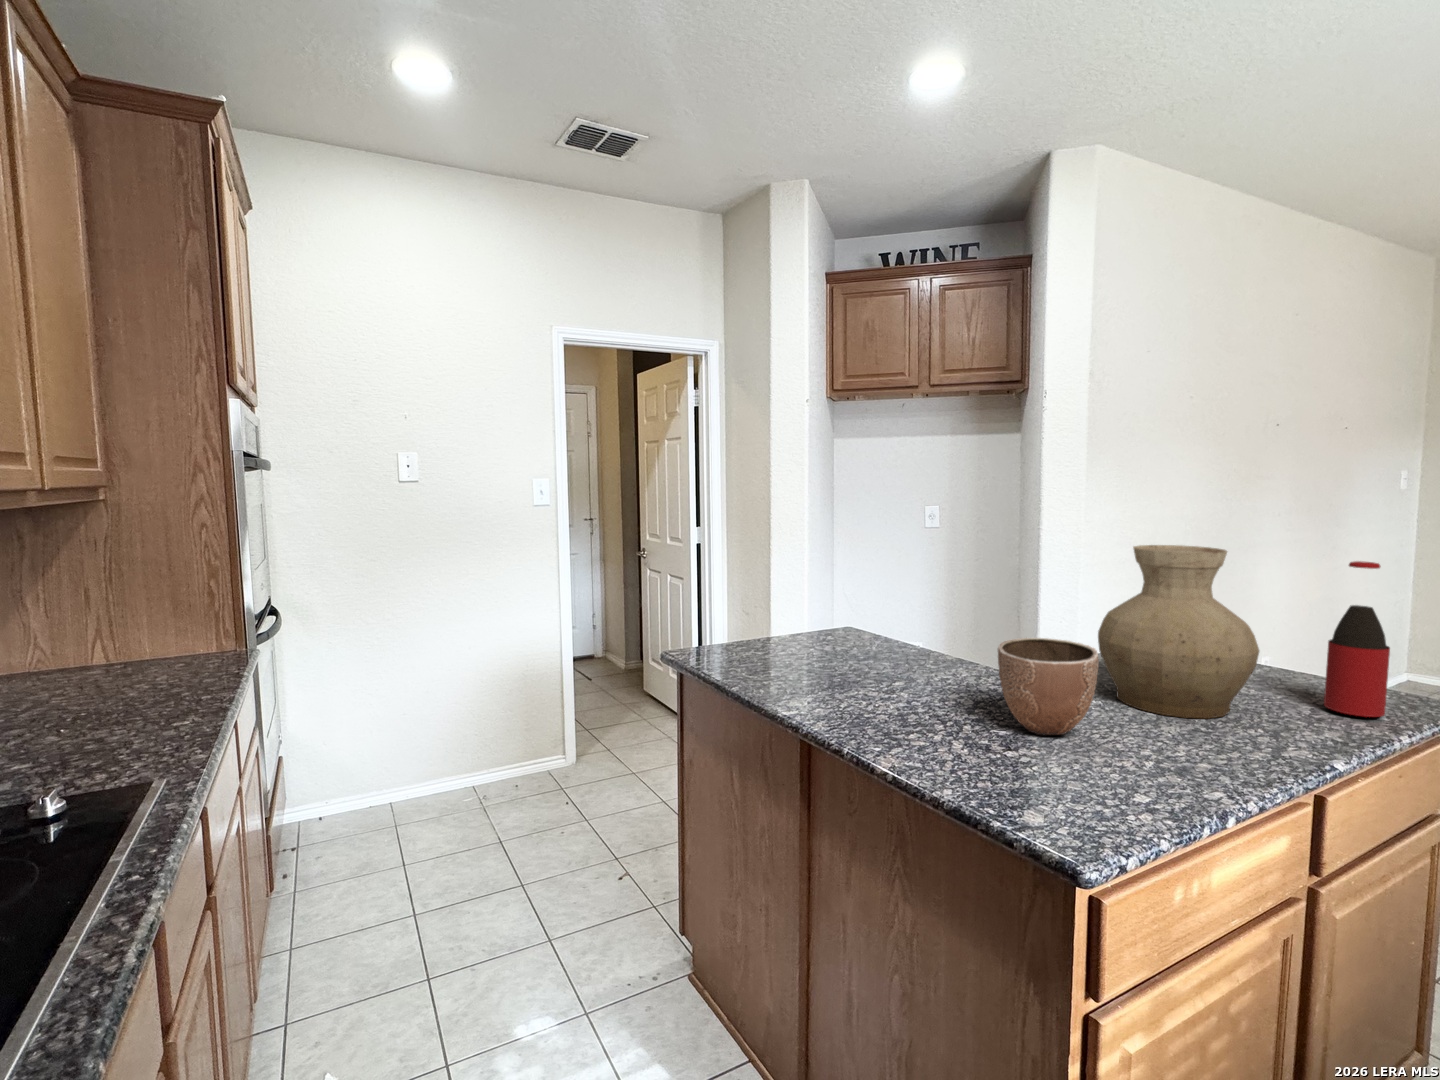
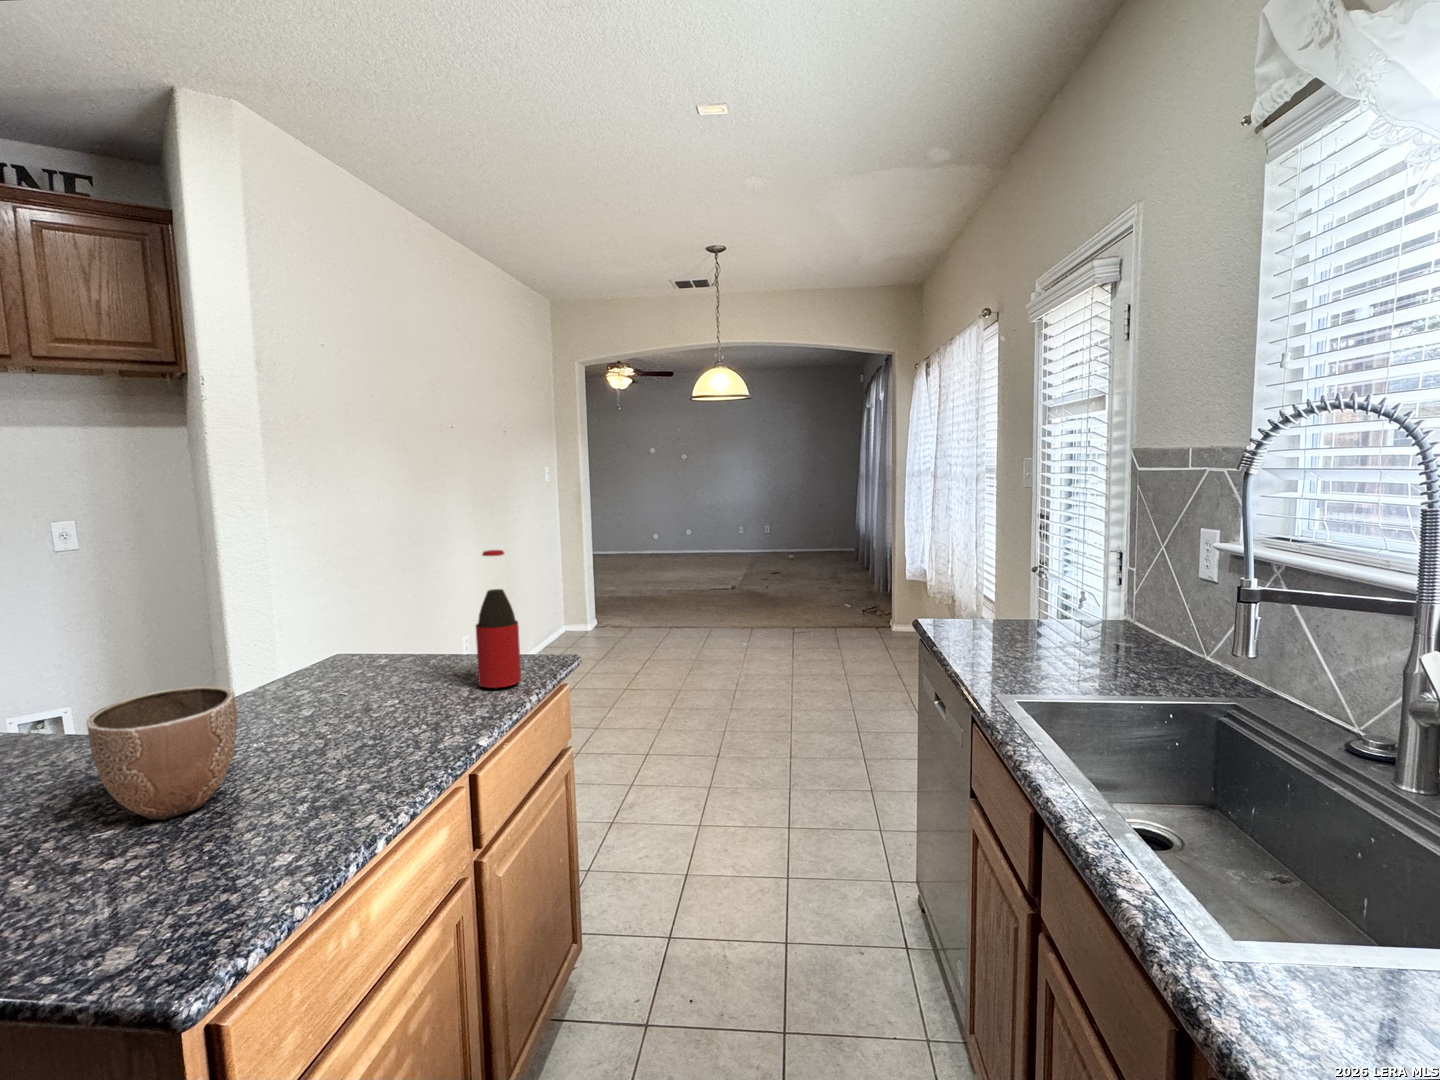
vase: present [1098,545,1259,719] -> none [252,551,418,740]

